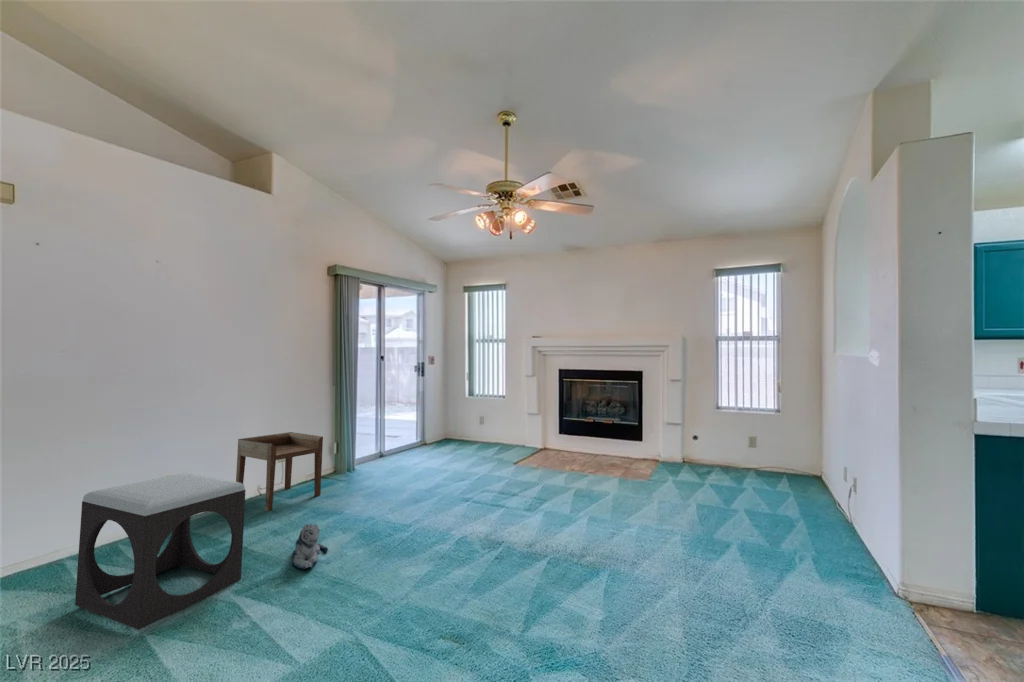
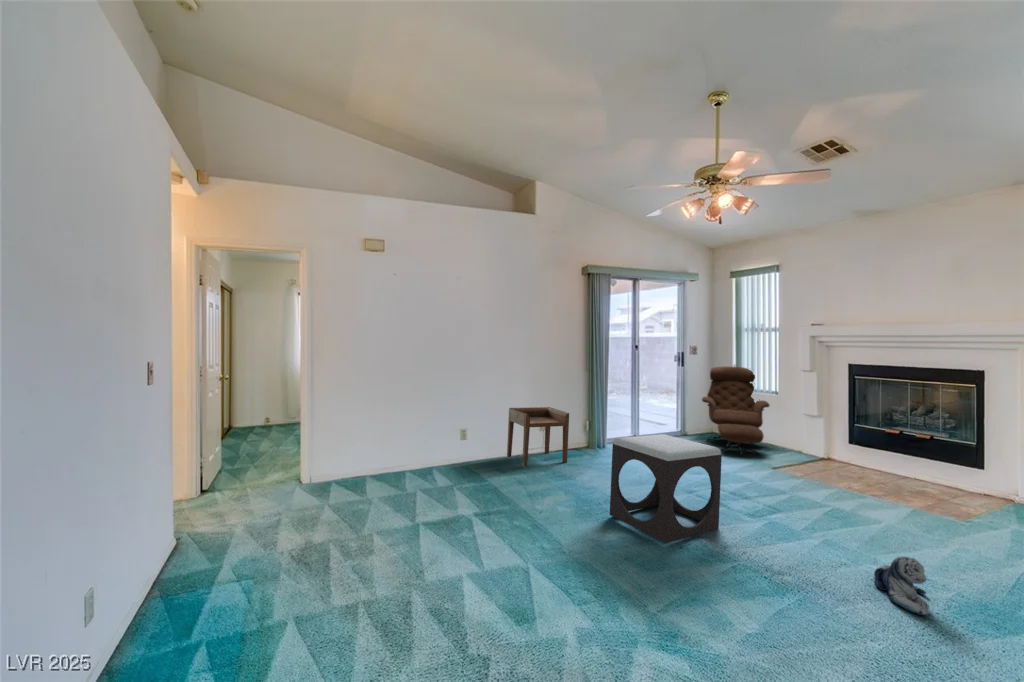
lounge chair: none [442,375,501,456] -> present [702,367,770,455]
footstool: present [75,473,246,630] -> present [610,434,722,543]
plush toy: present [292,524,328,569] -> present [874,557,930,615]

